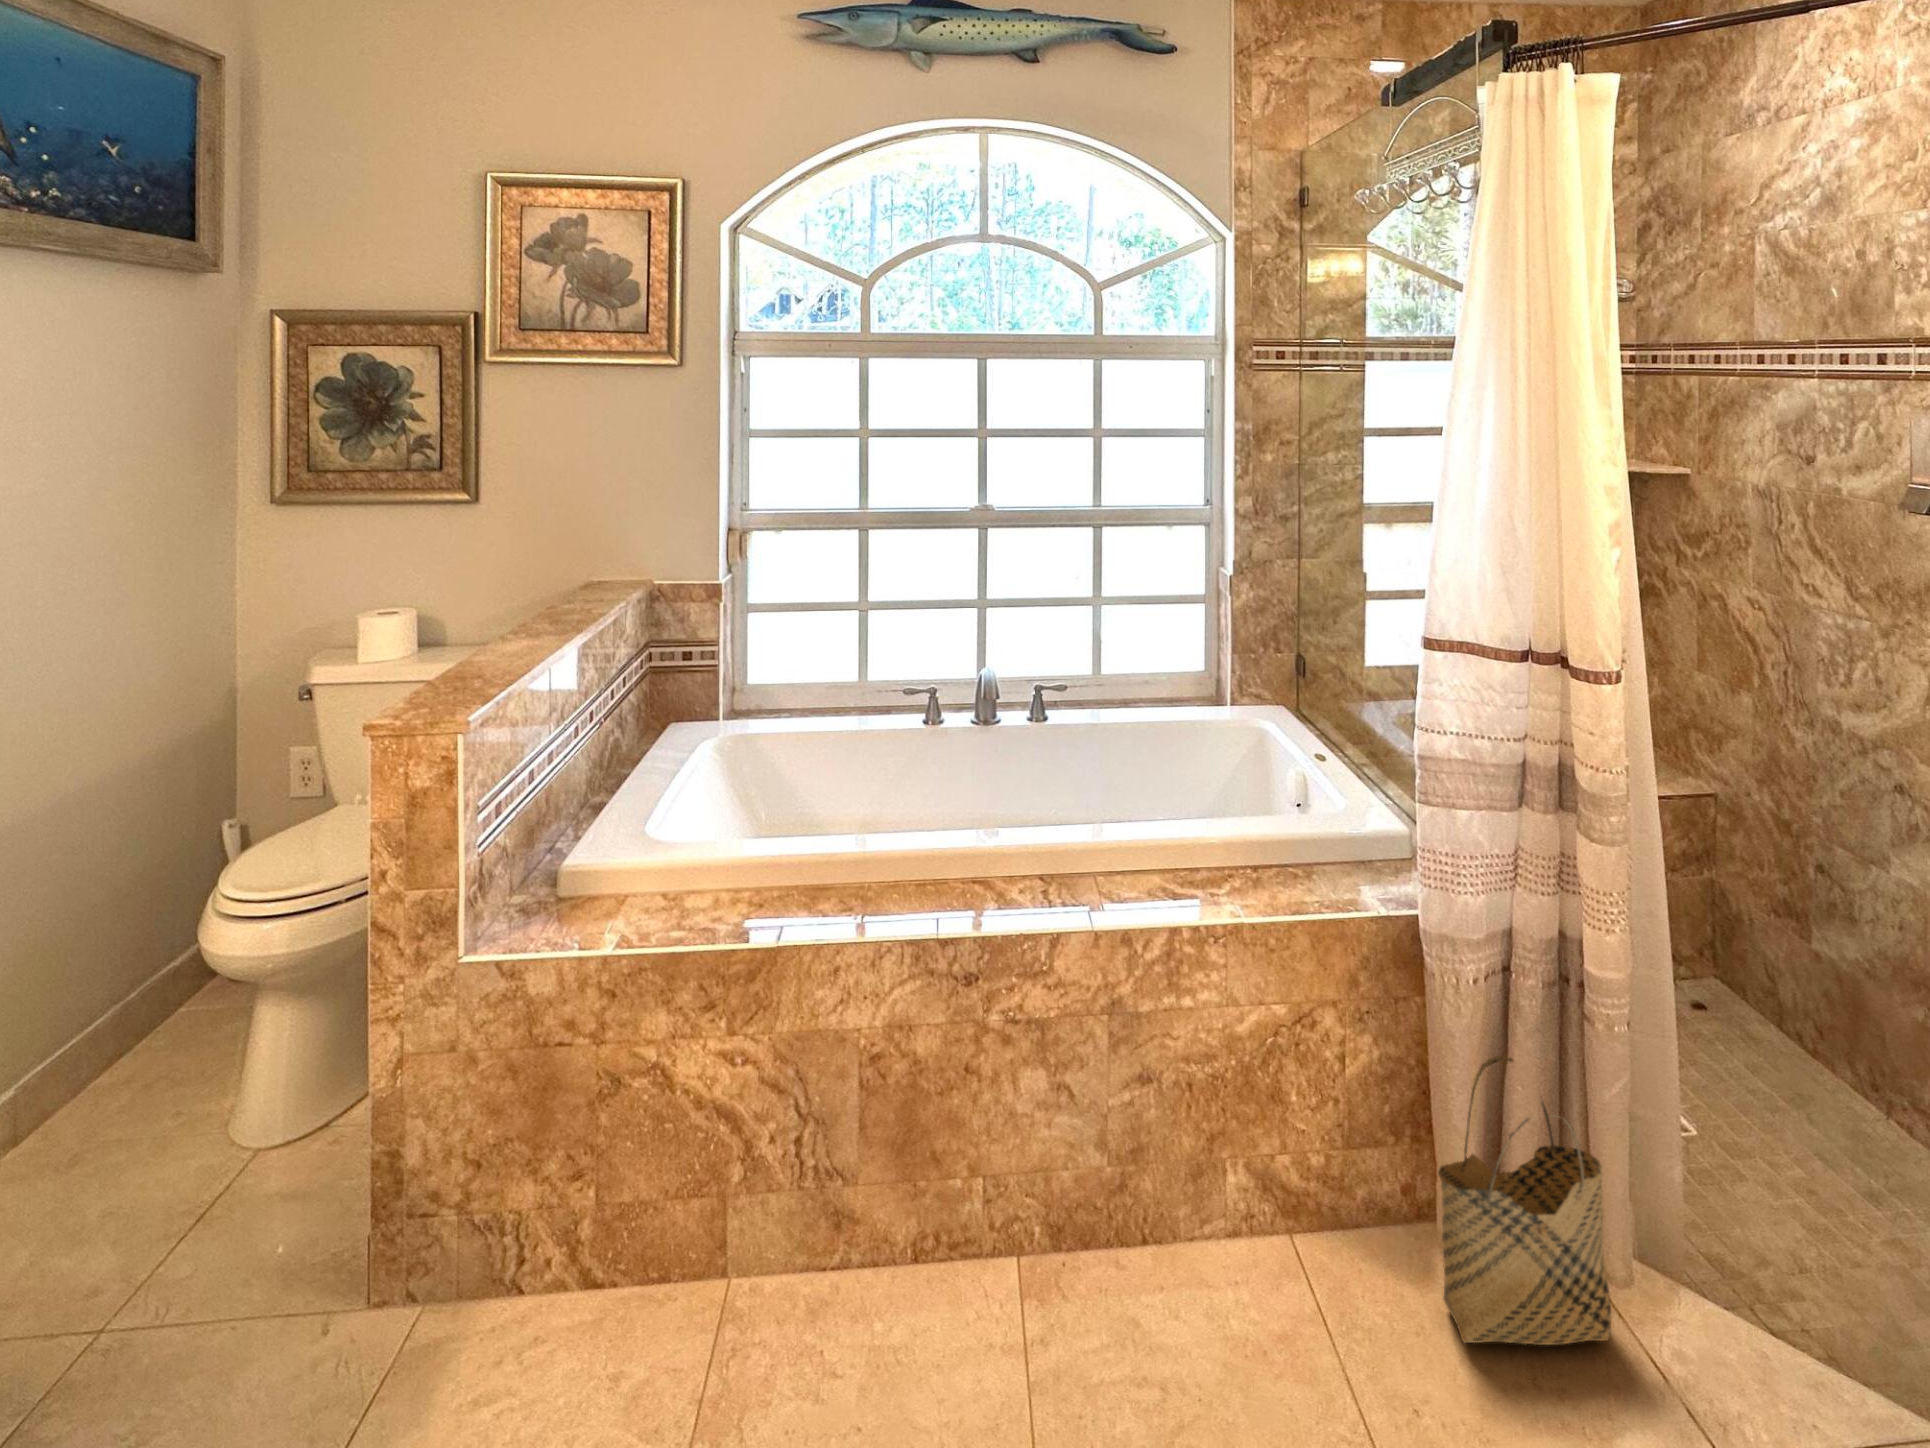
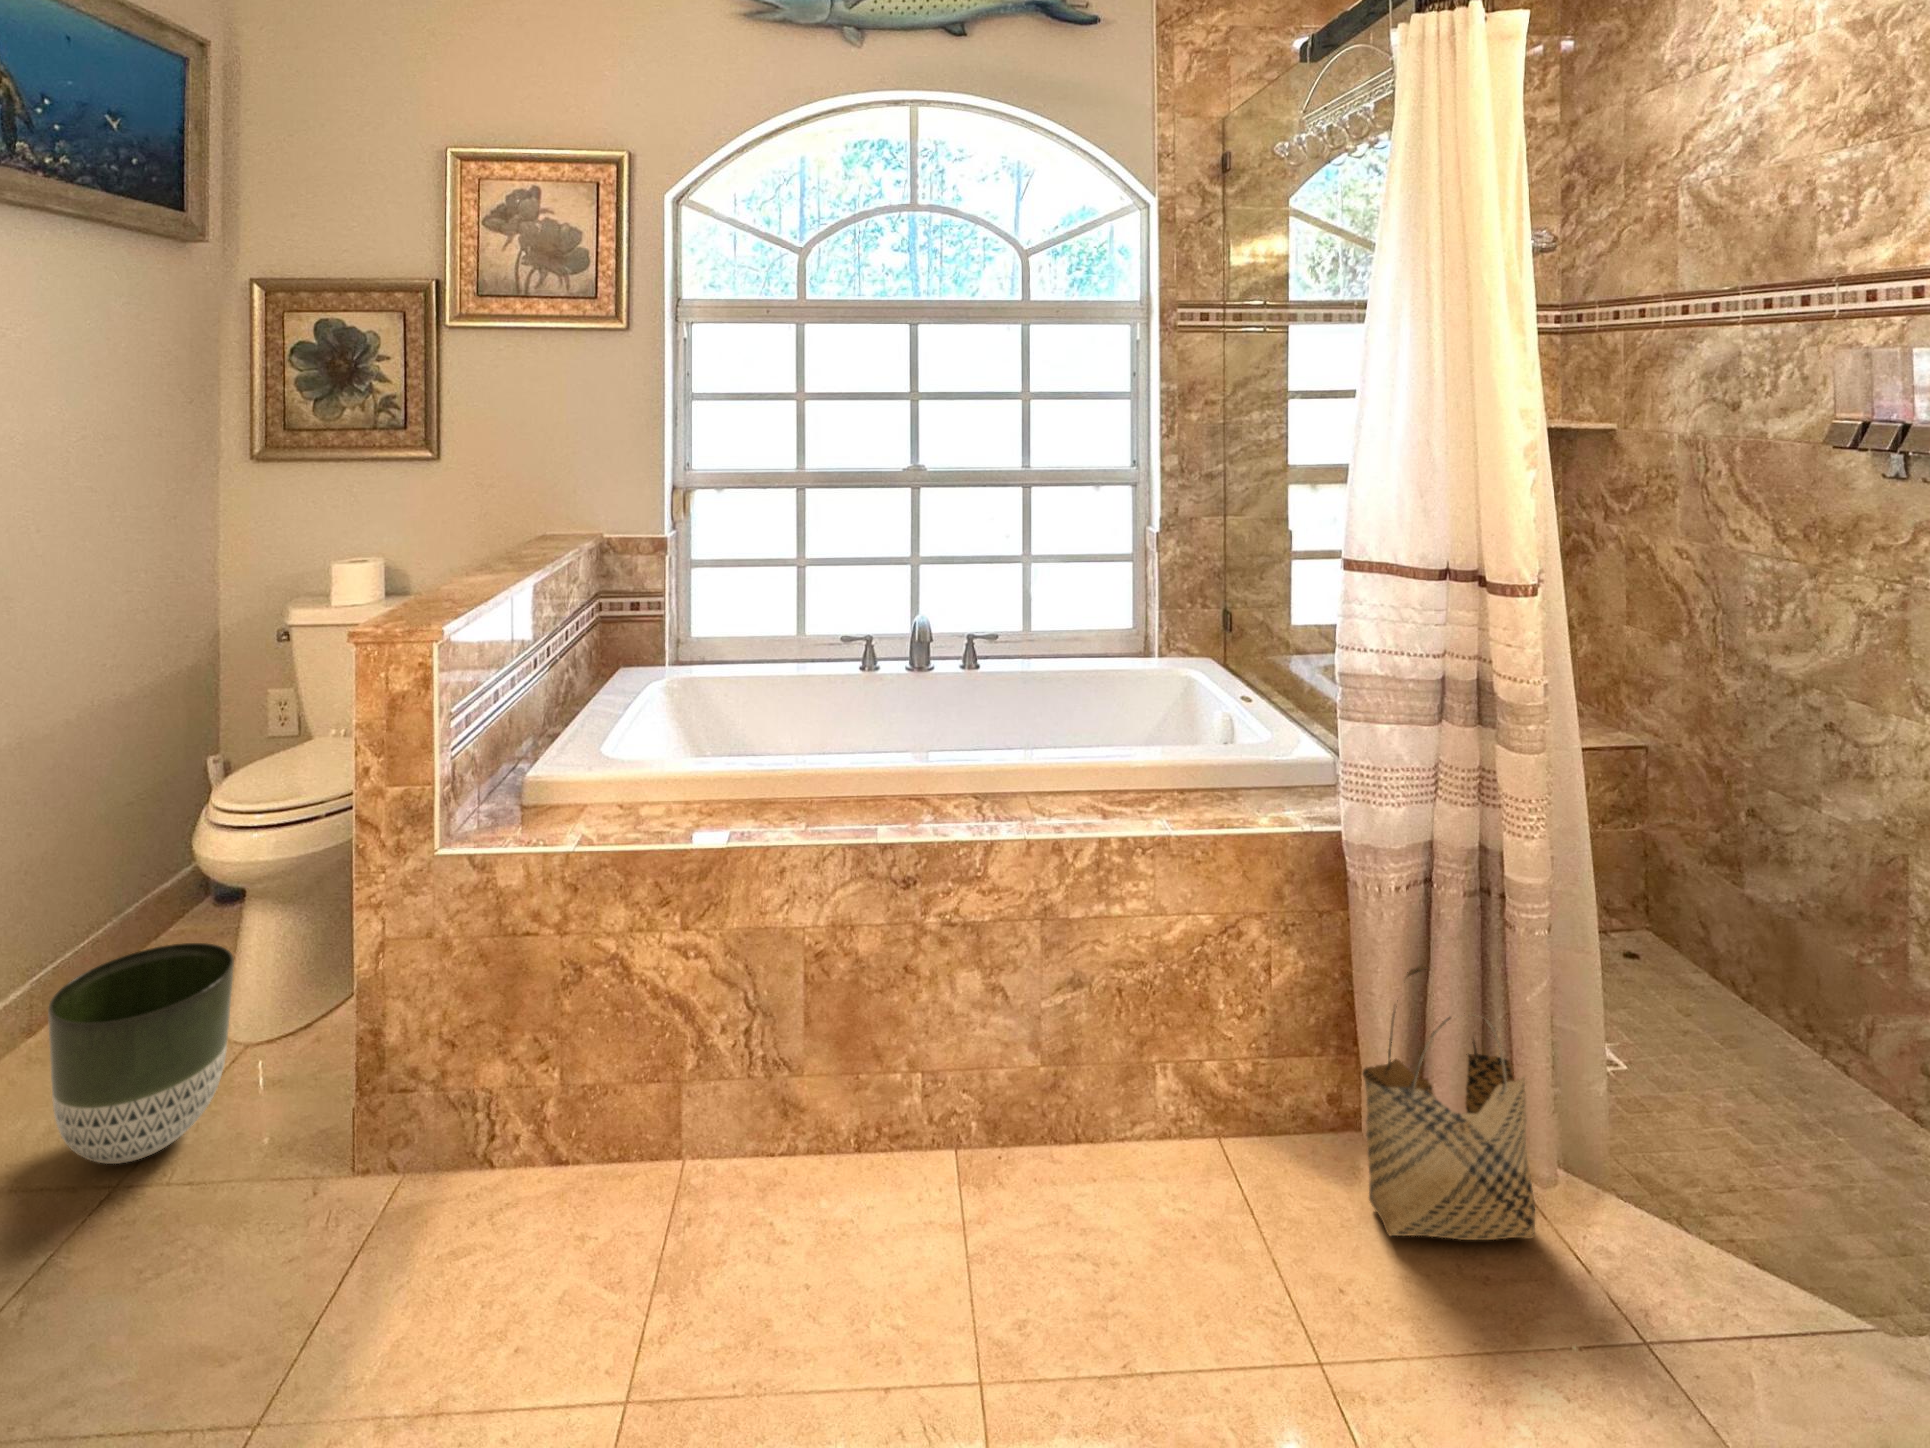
planter: none [23,1051,238,1305] -> present [48,943,234,1164]

